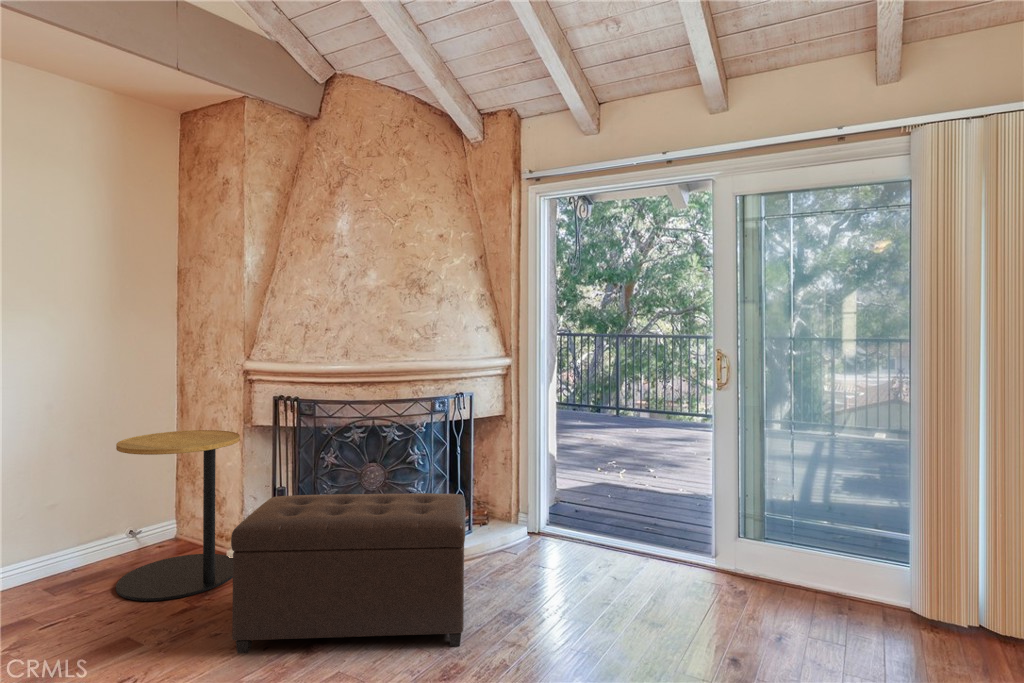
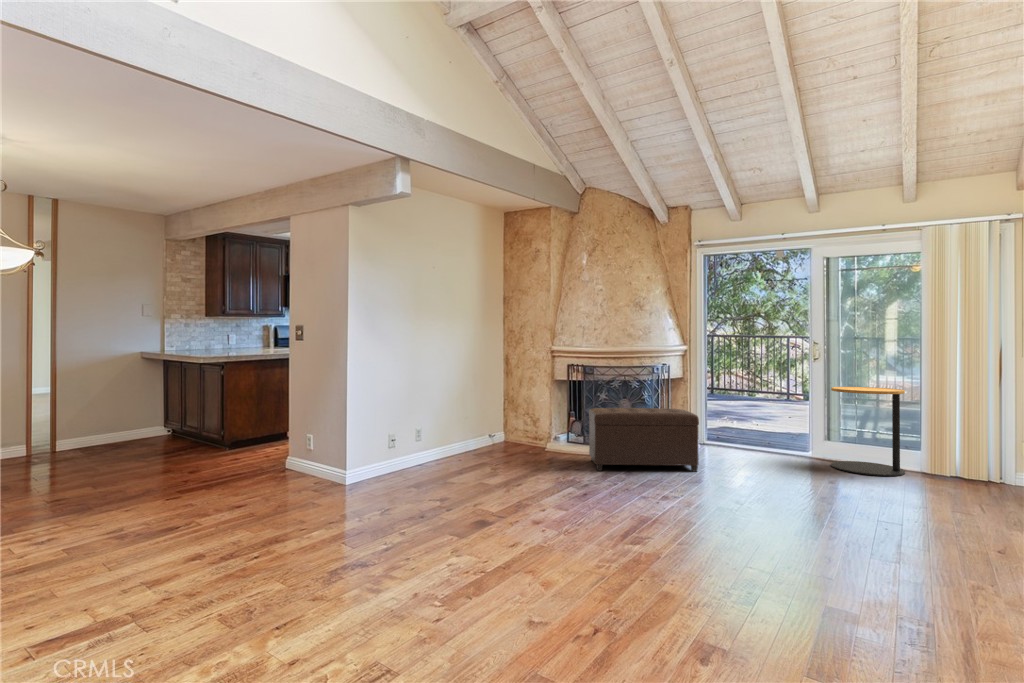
side table: present [116,430,240,601] -> present [831,387,905,476]

